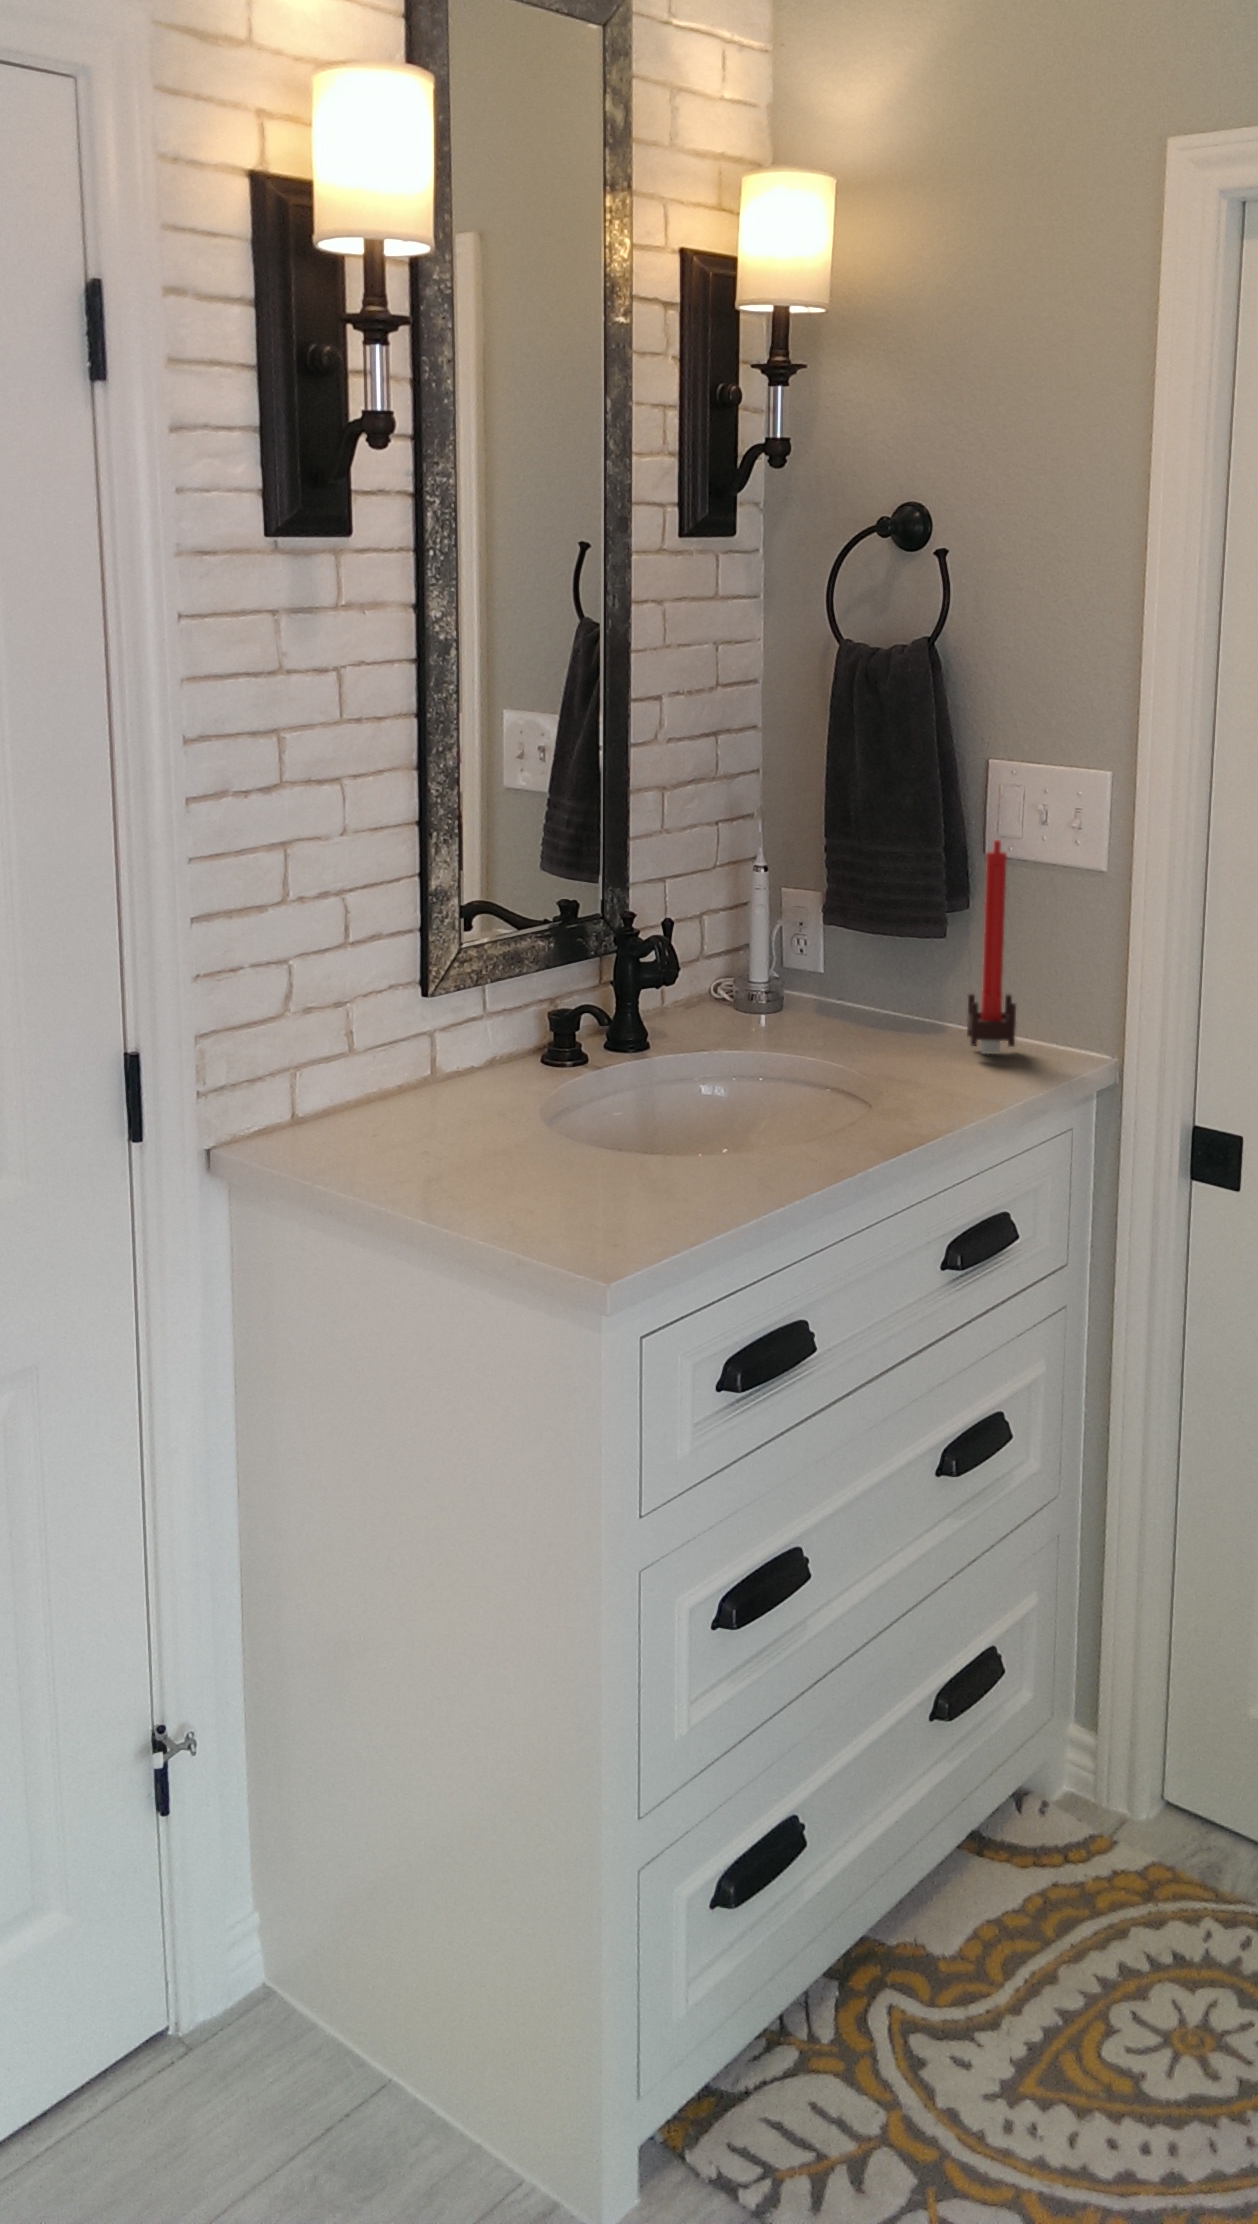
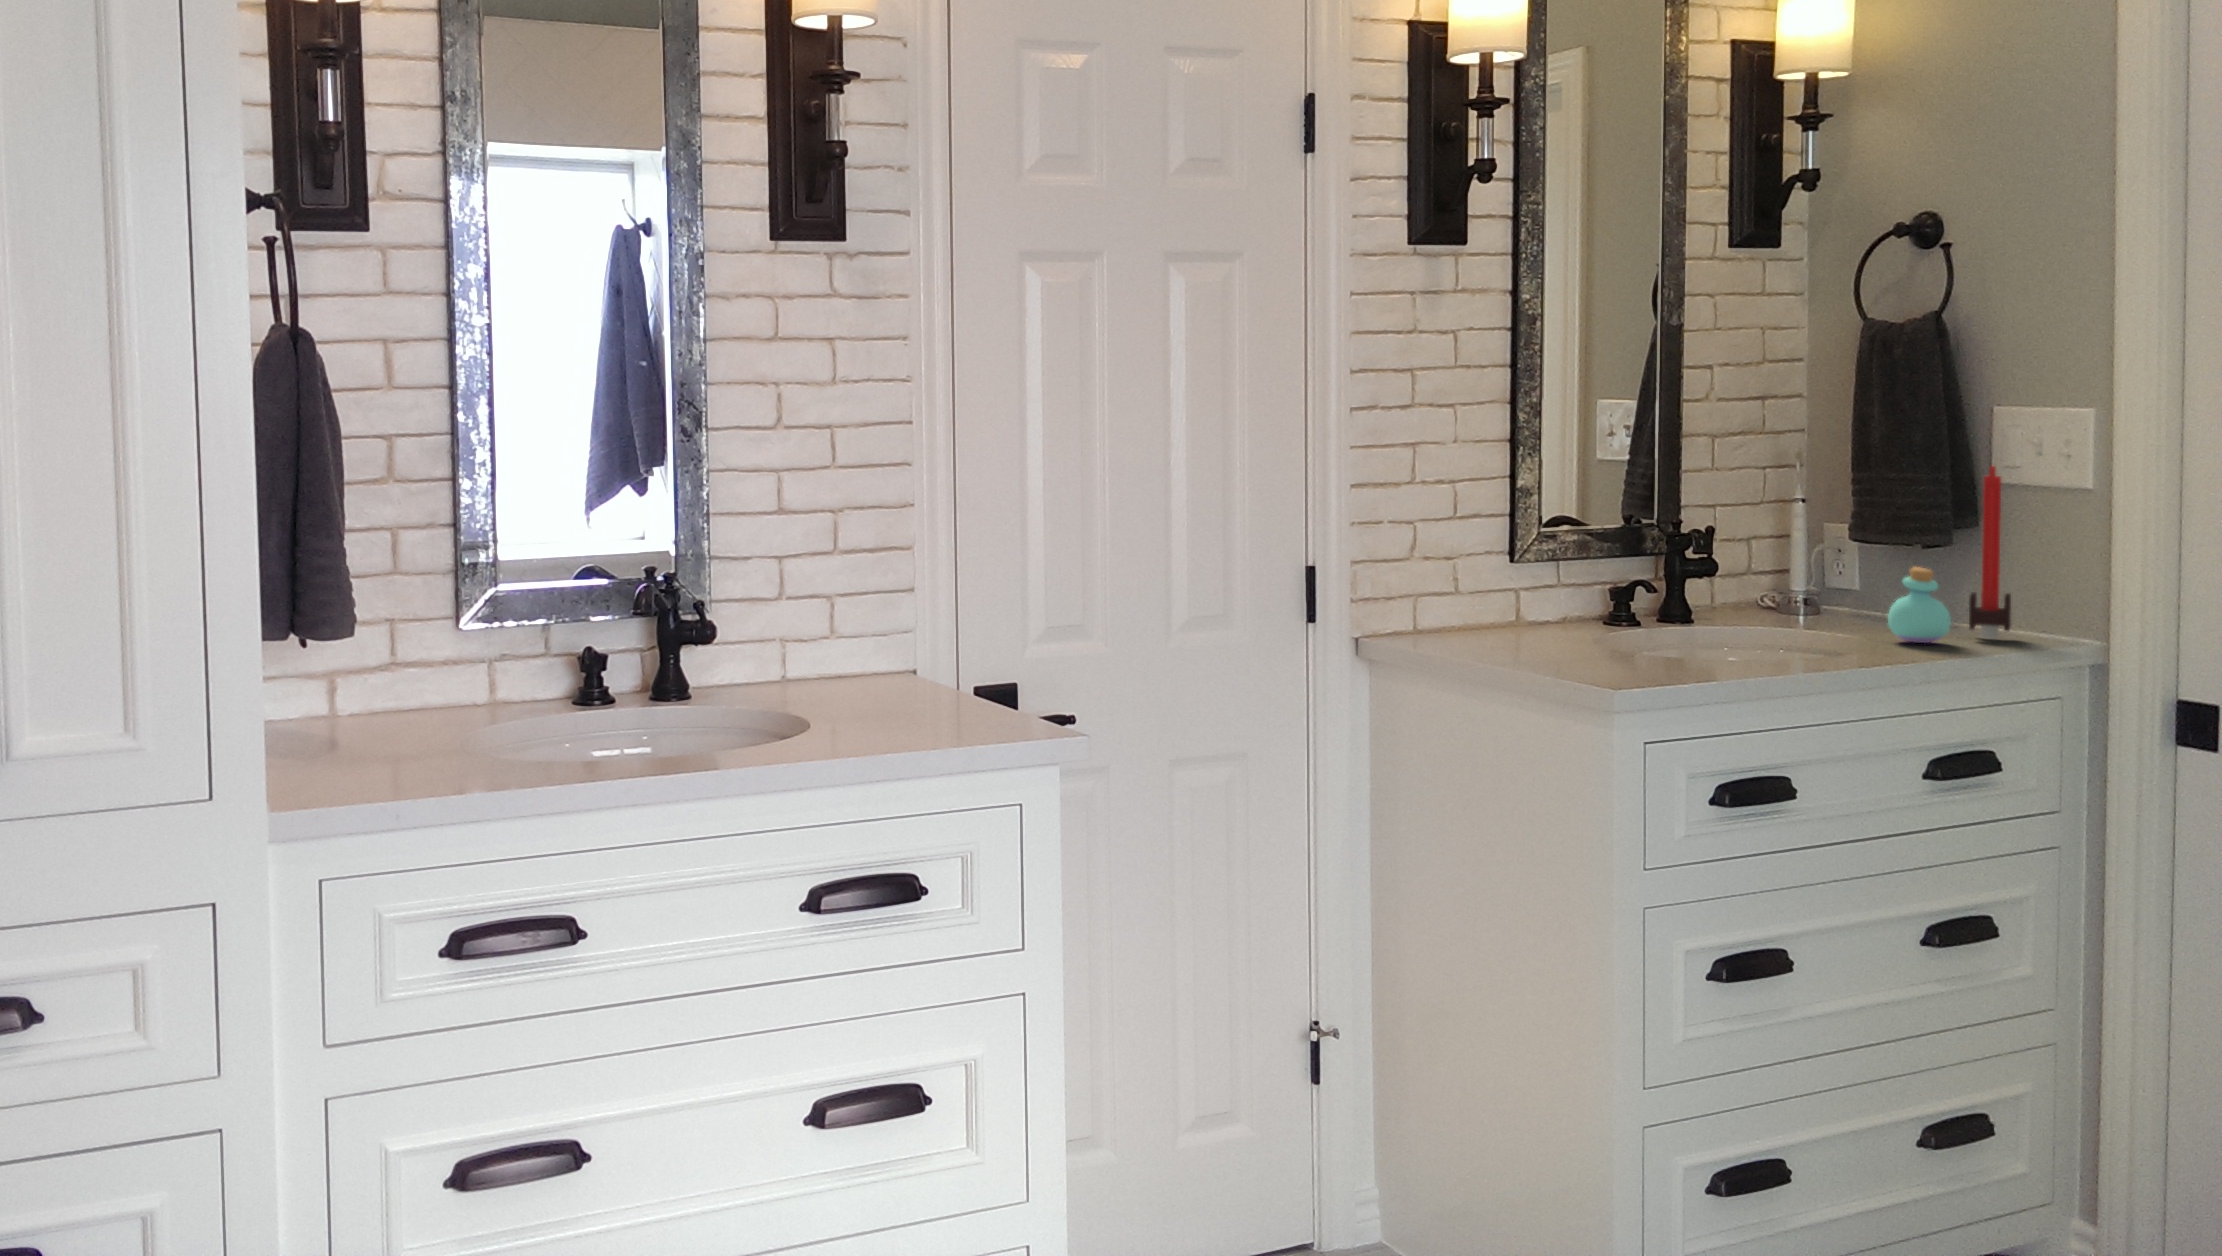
perfume bottle: none [887,977,959,1075] -> present [1888,567,1951,643]

